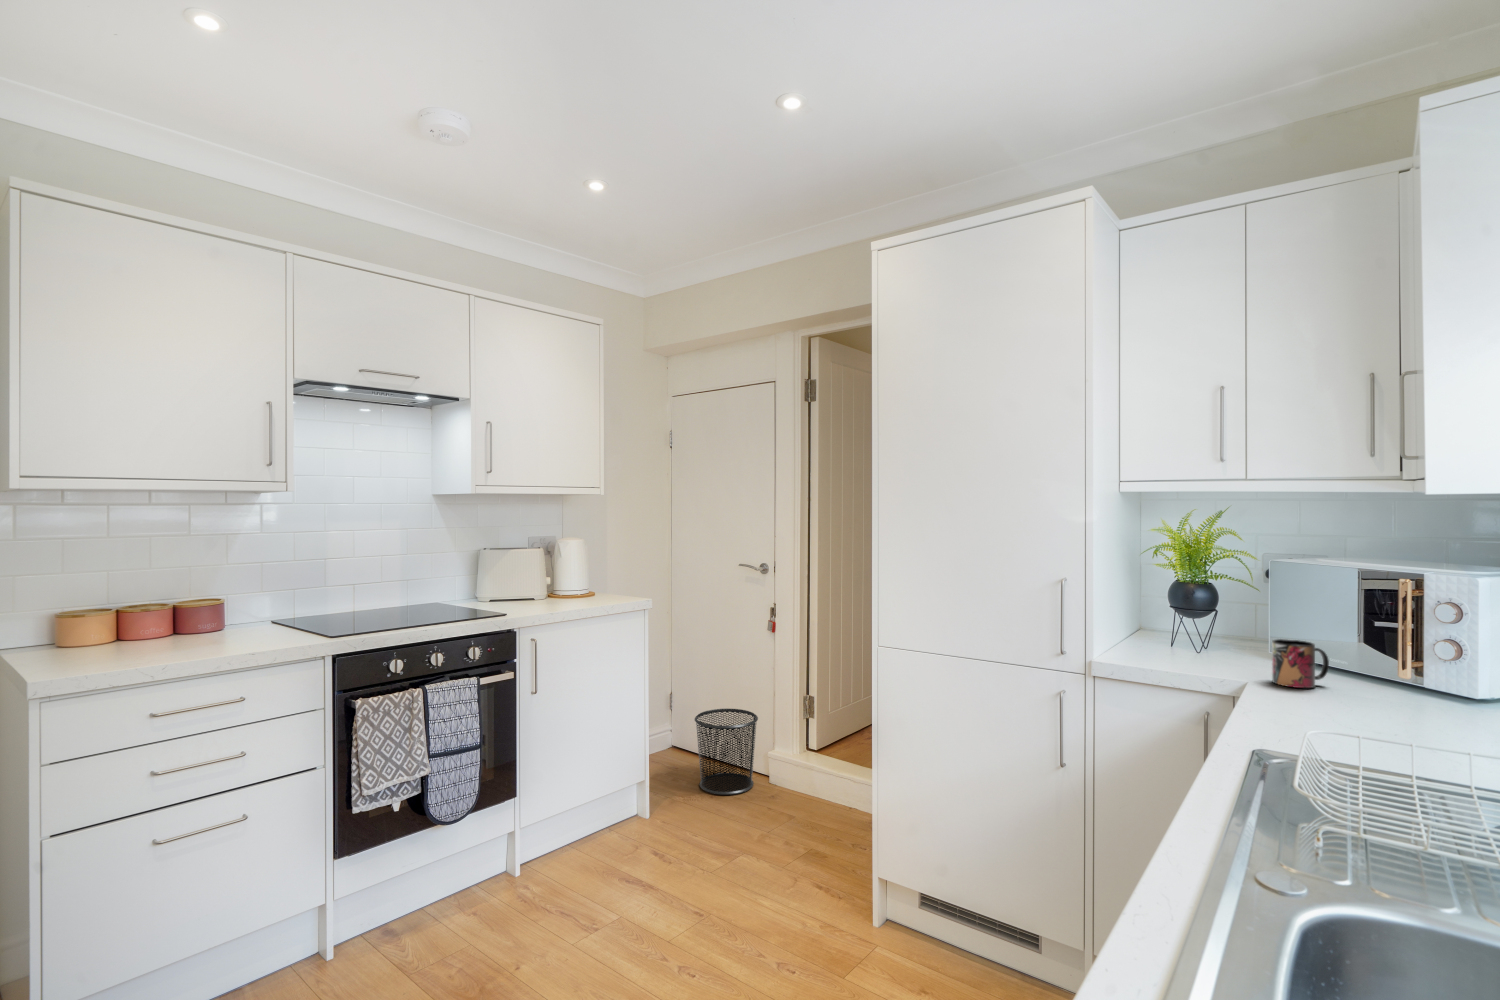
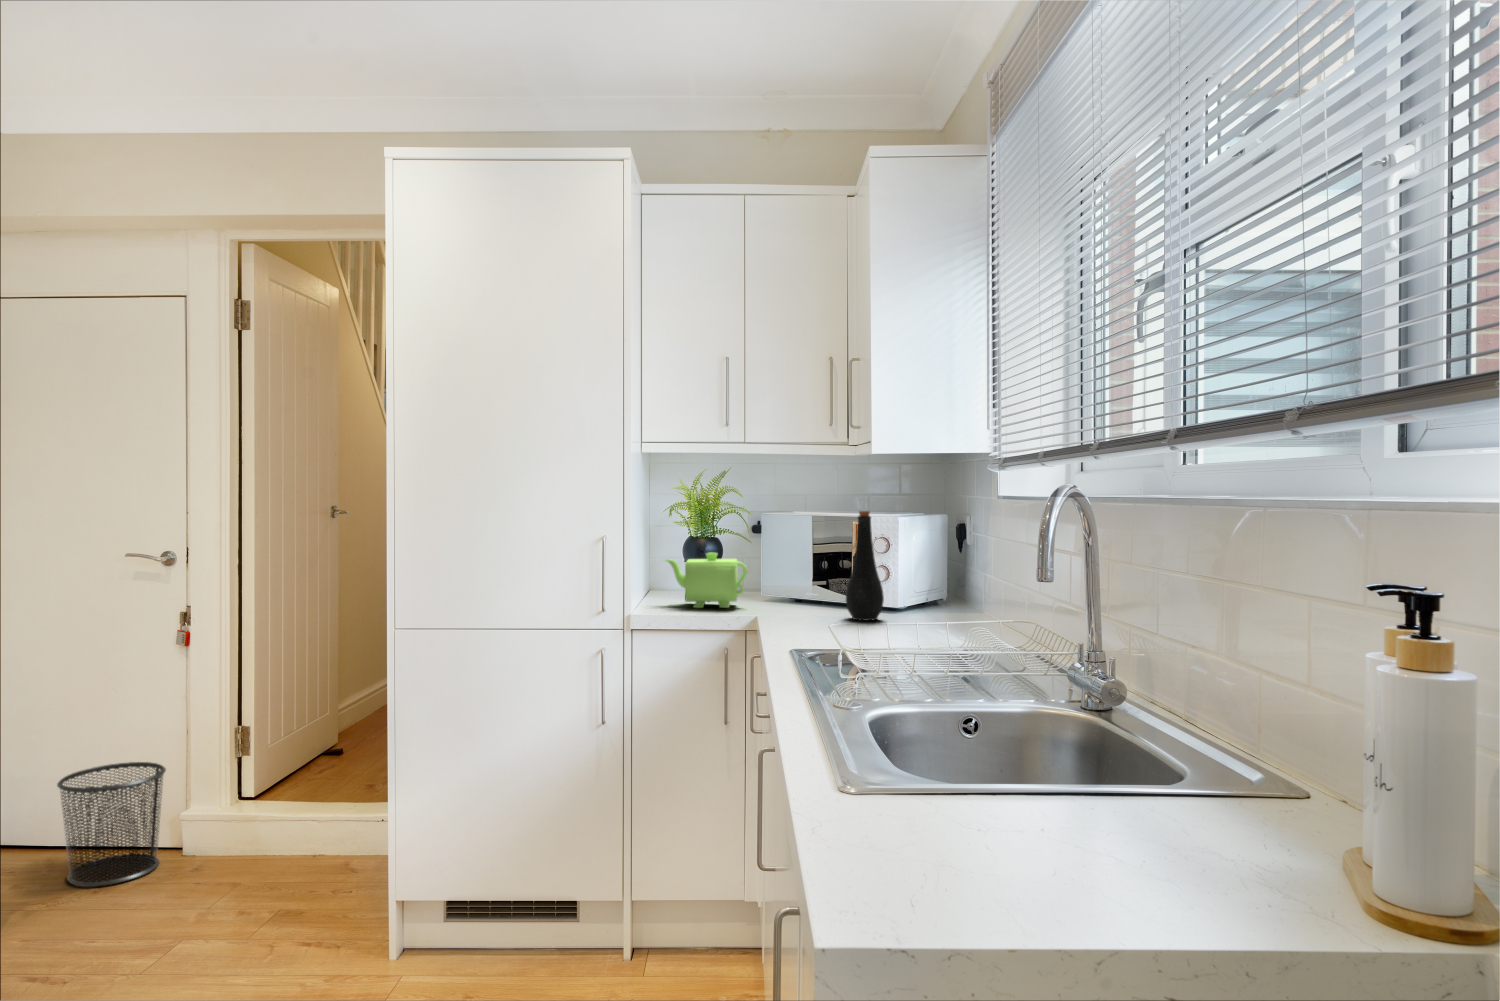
bottle: none [1381,567,1446,709] -> present [846,511,884,621]
teapot: none [1140,601,1244,664] -> present [665,553,747,608]
mug: present [1272,639,1329,688] -> none [773,578,810,617]

